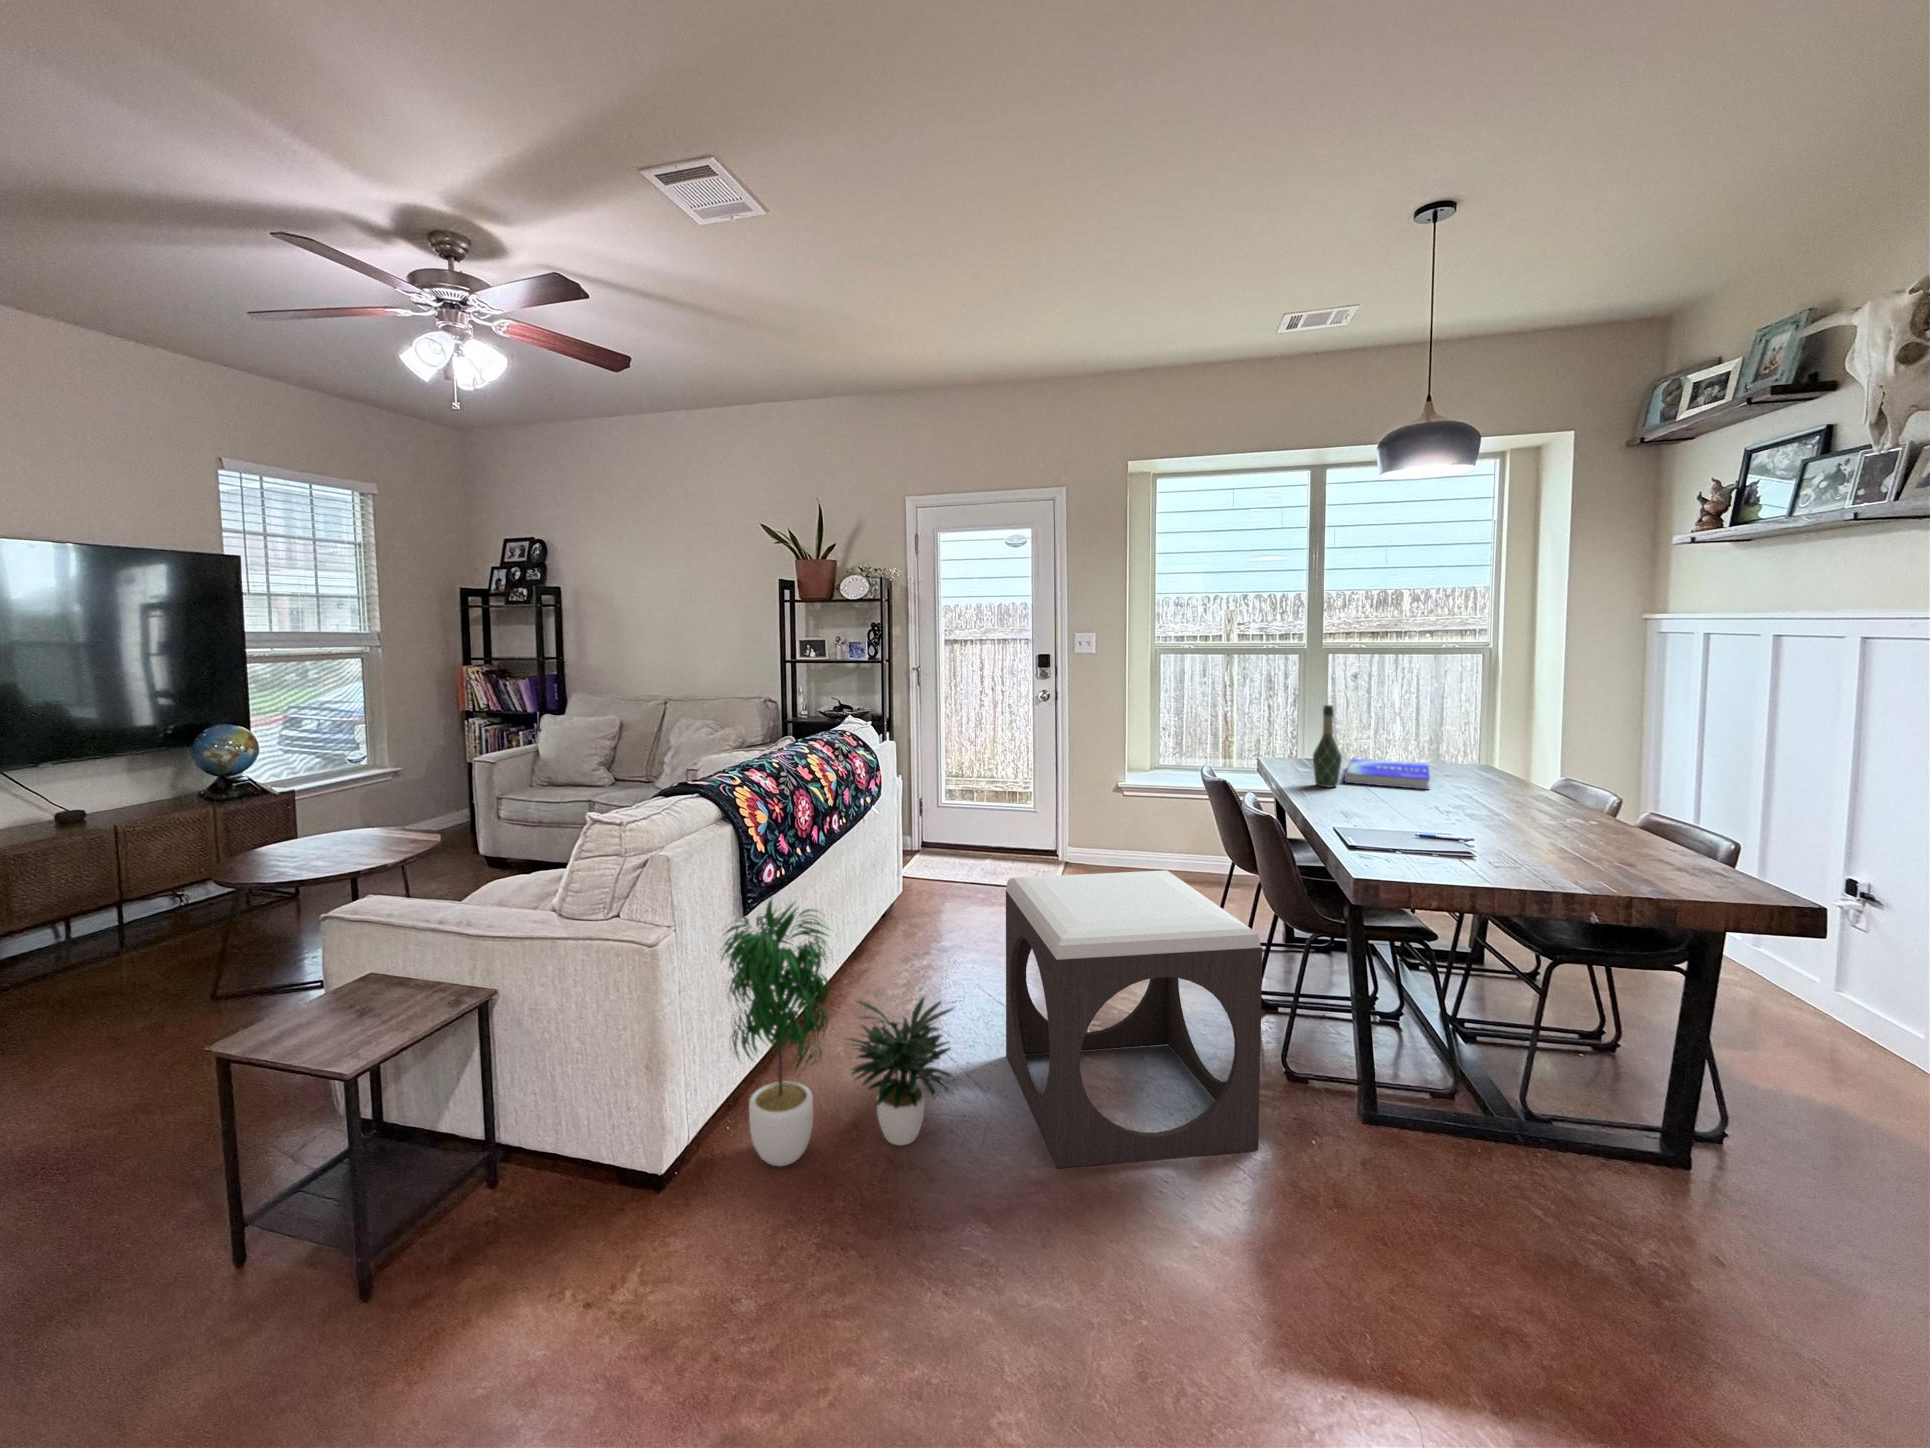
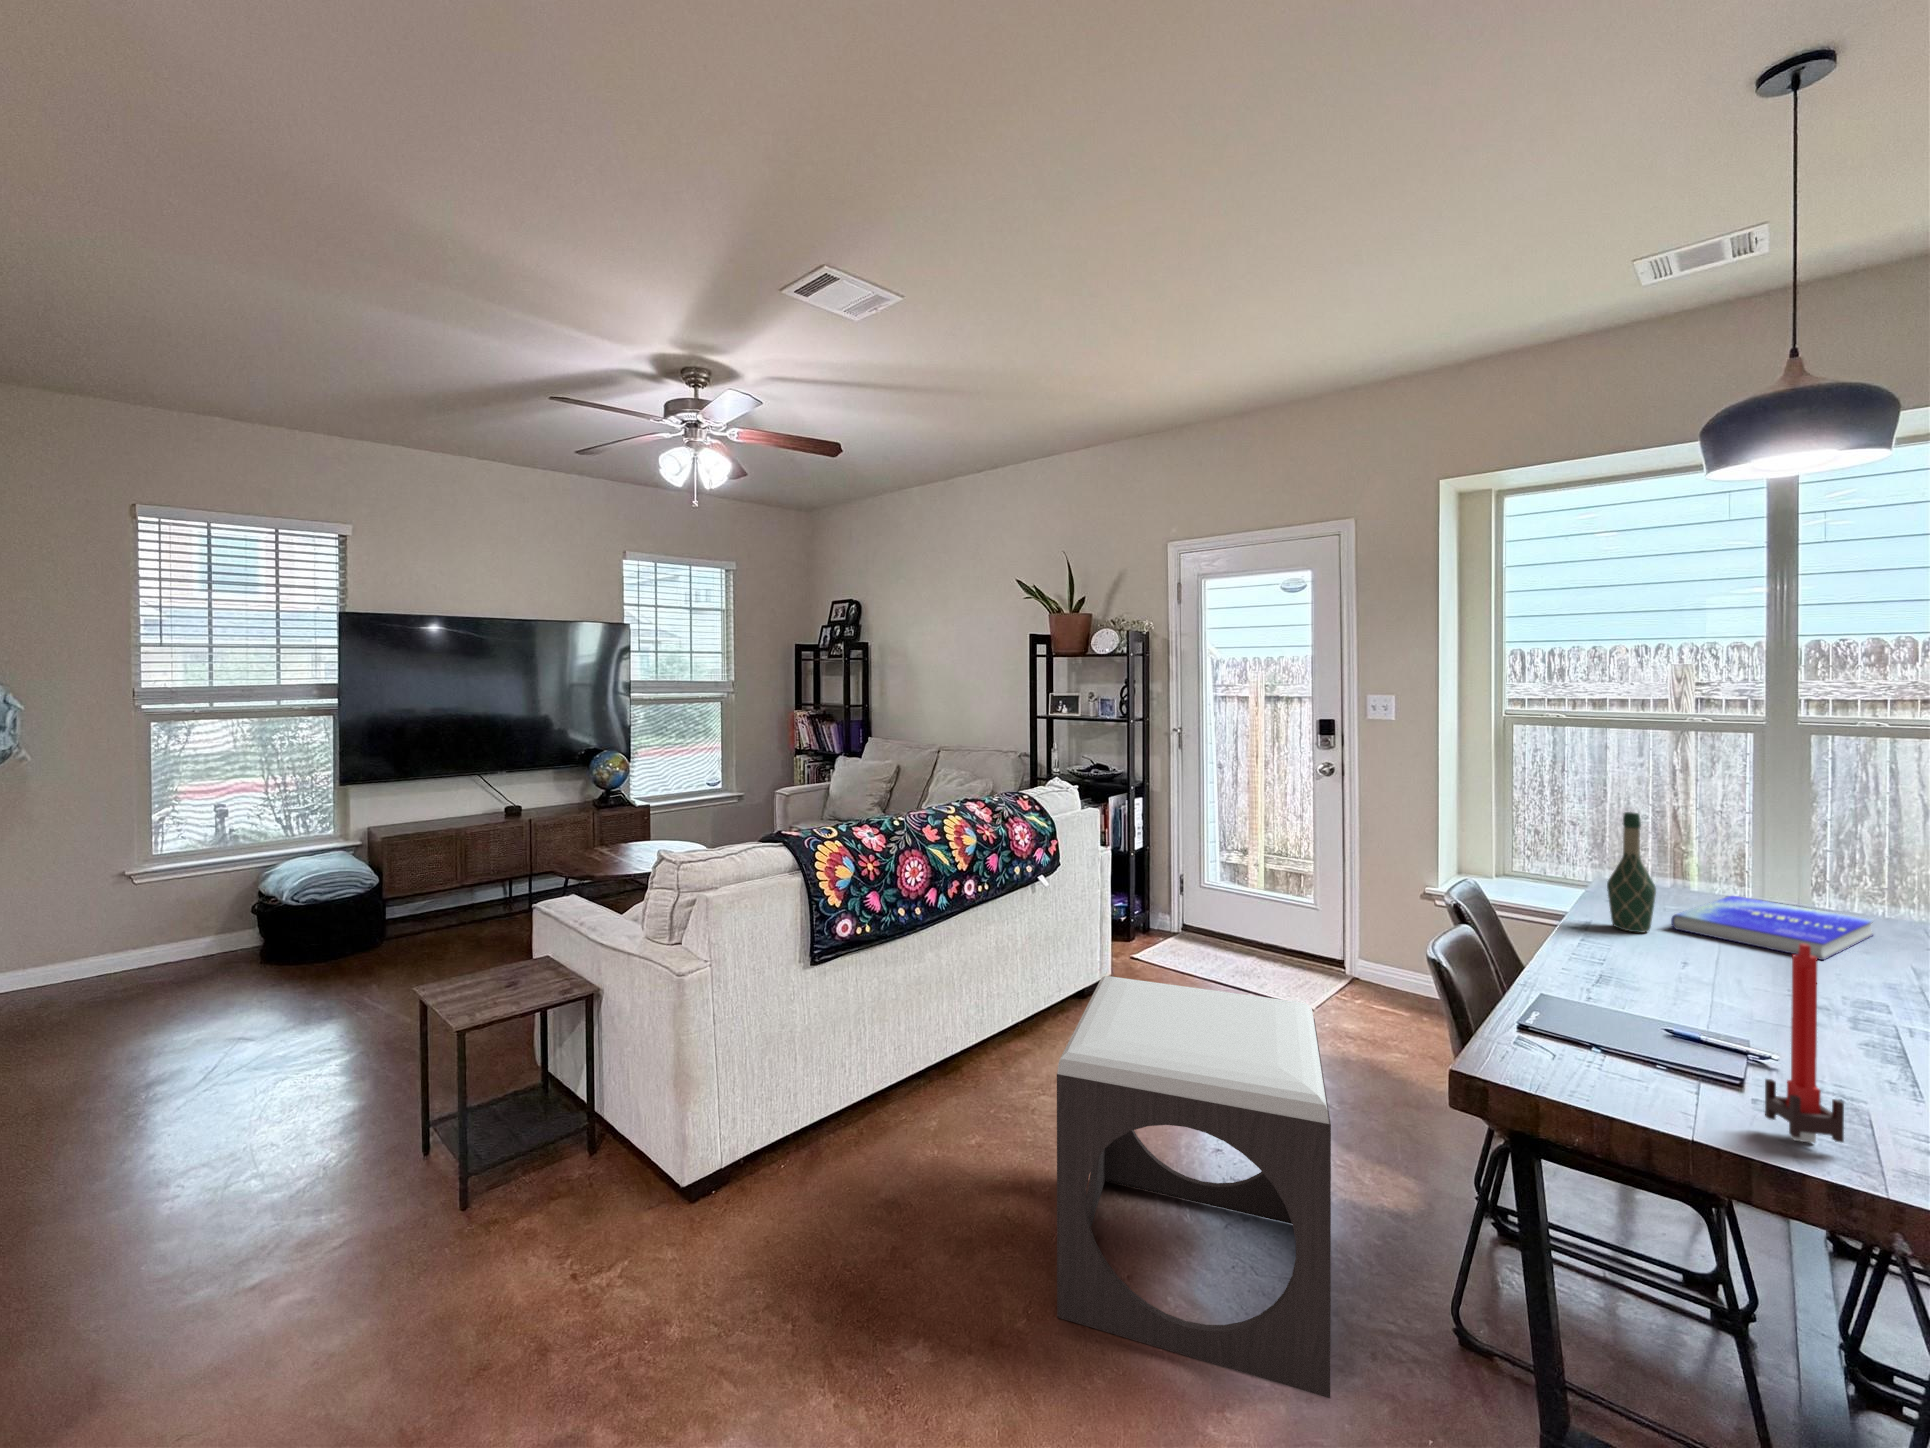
candle: none [1537,764,1581,883] -> present [1765,944,1844,1143]
potted plant: present [720,899,955,1166] -> none [755,948,988,1235]

